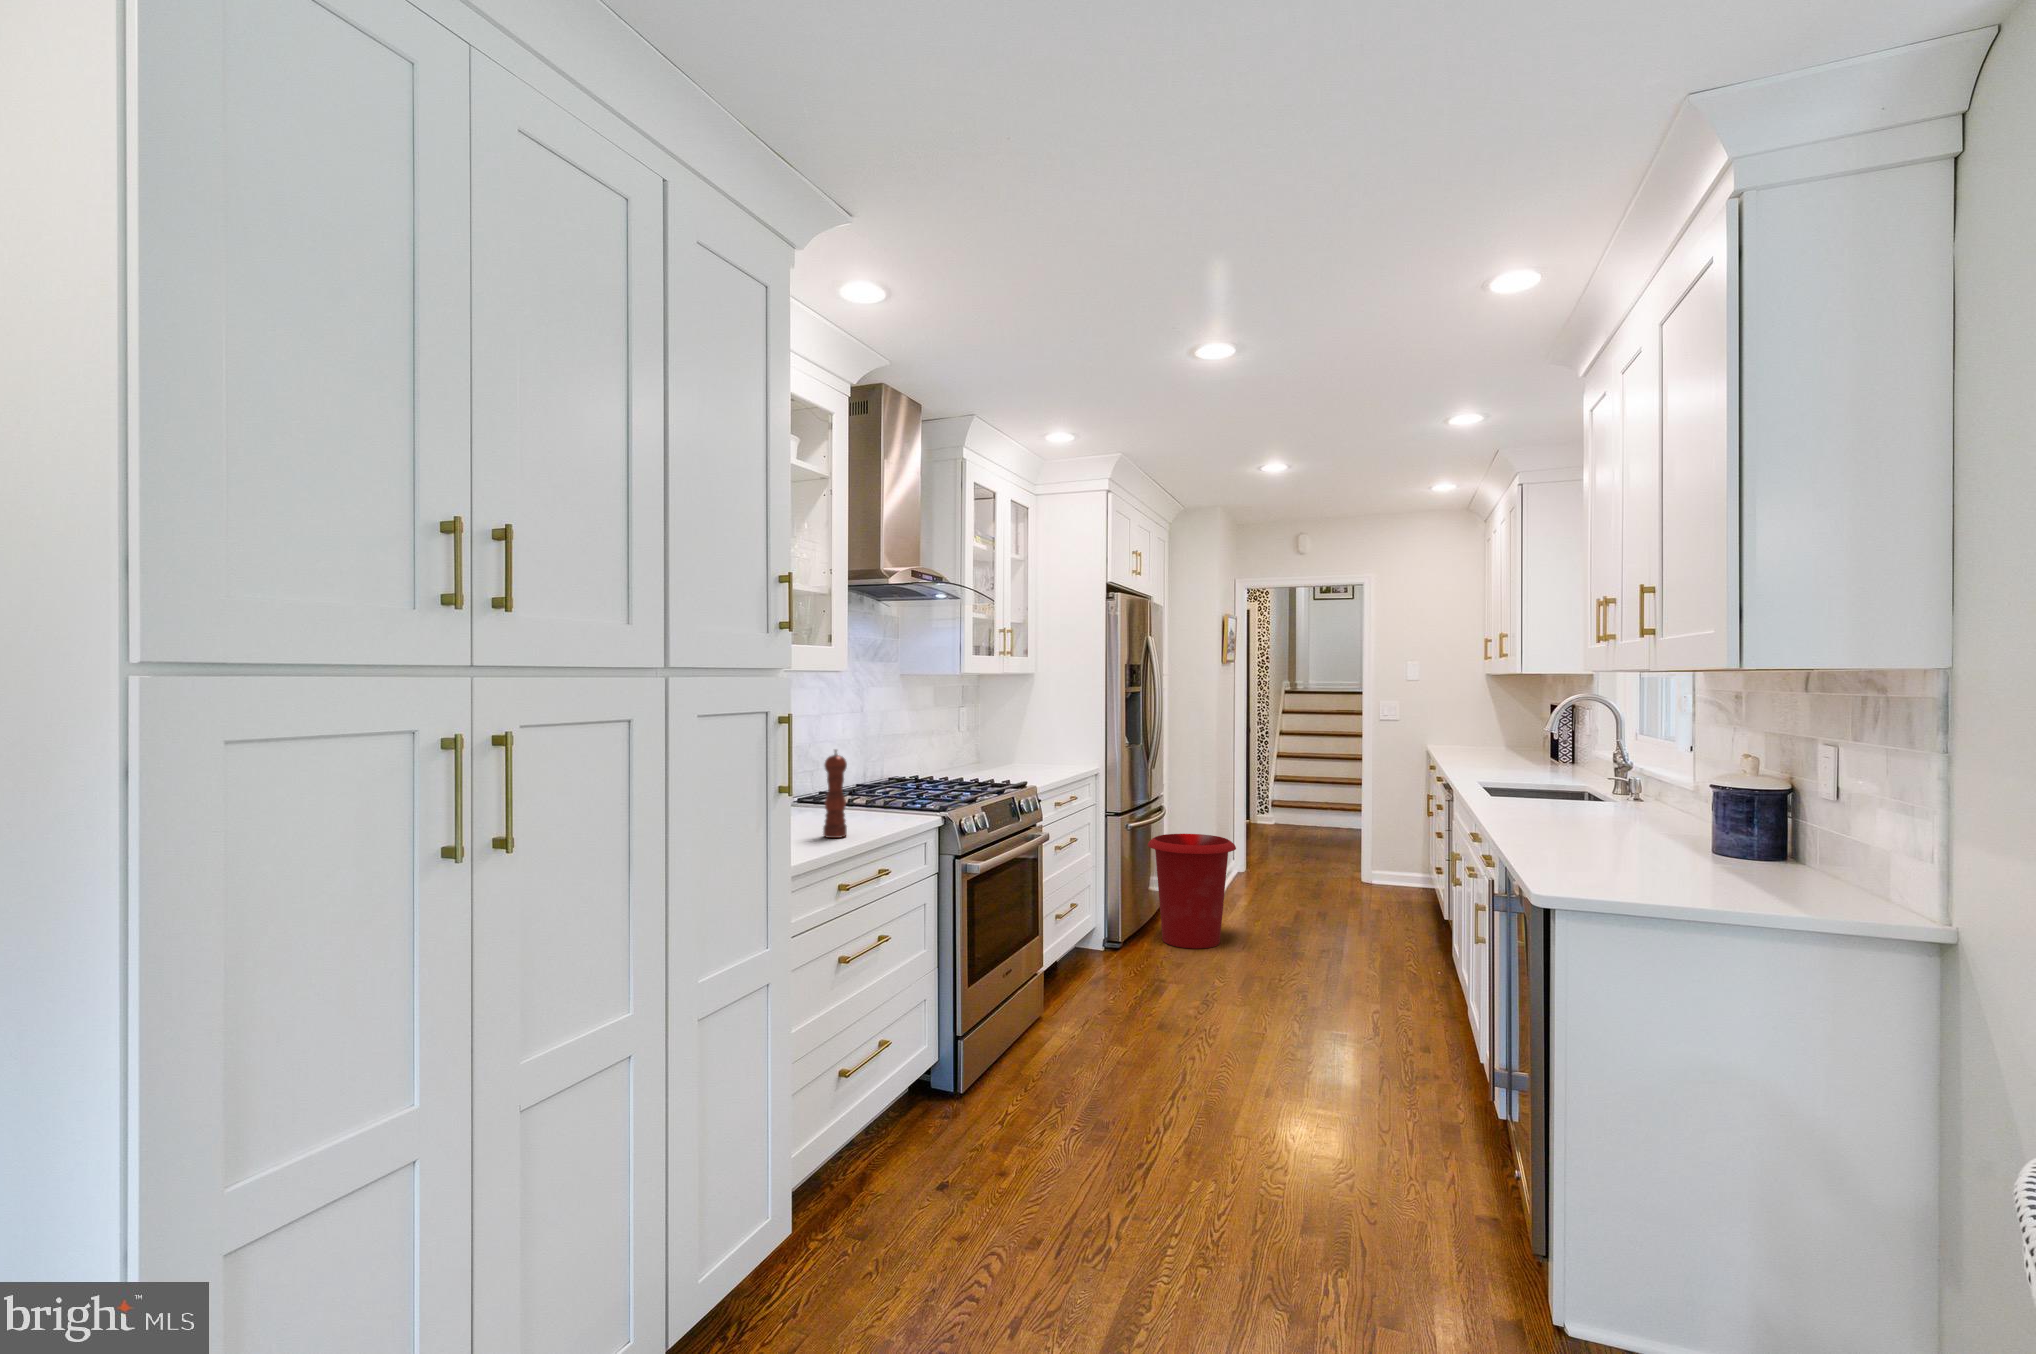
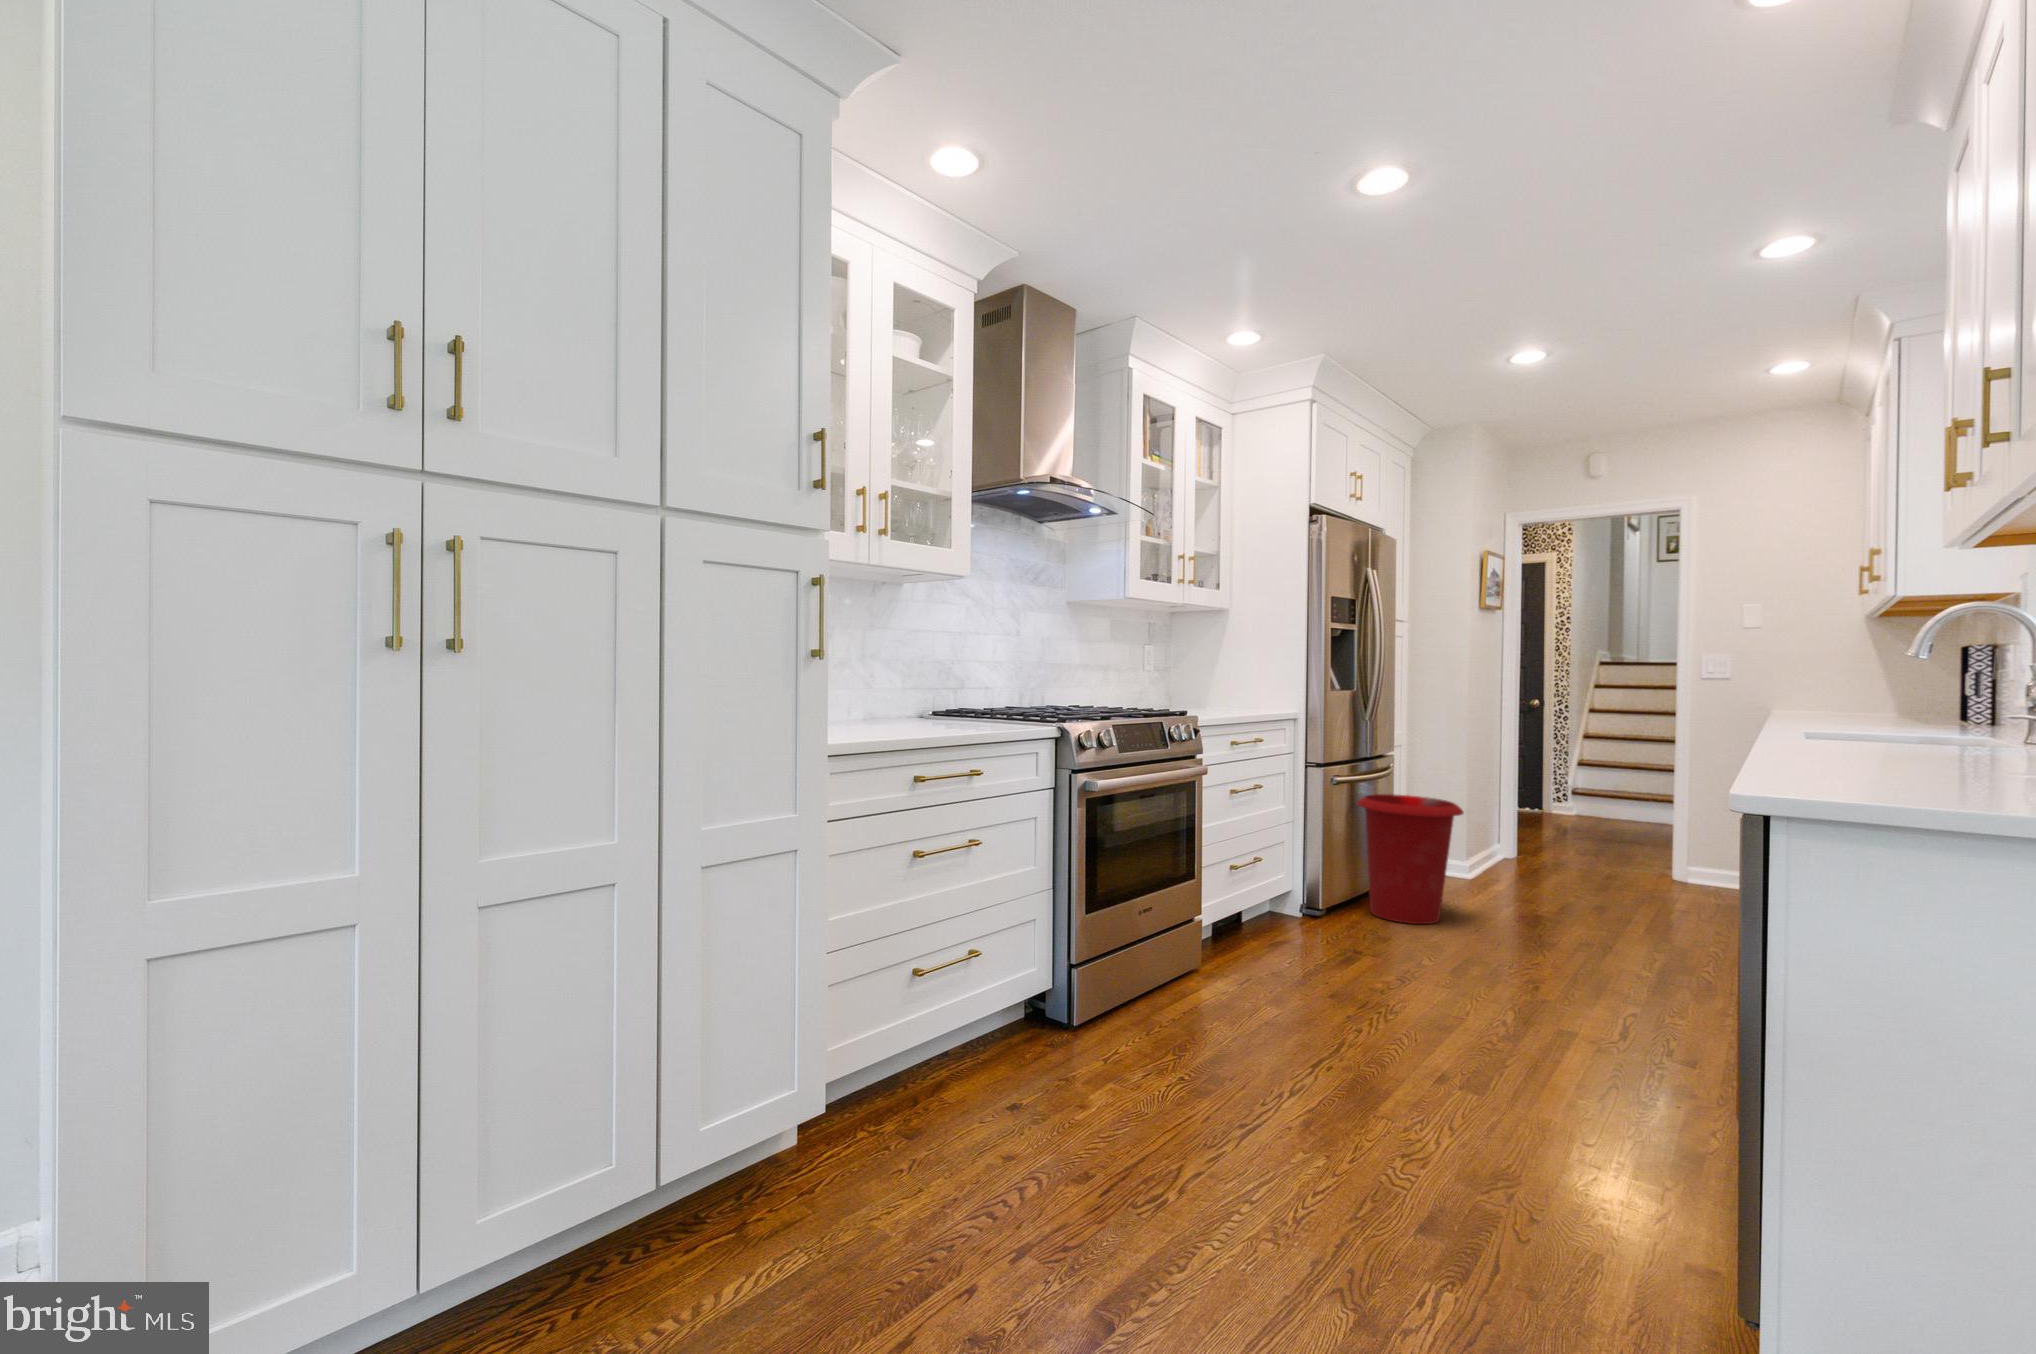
pepper mill: present [823,749,847,838] -> none [912,640,939,731]

